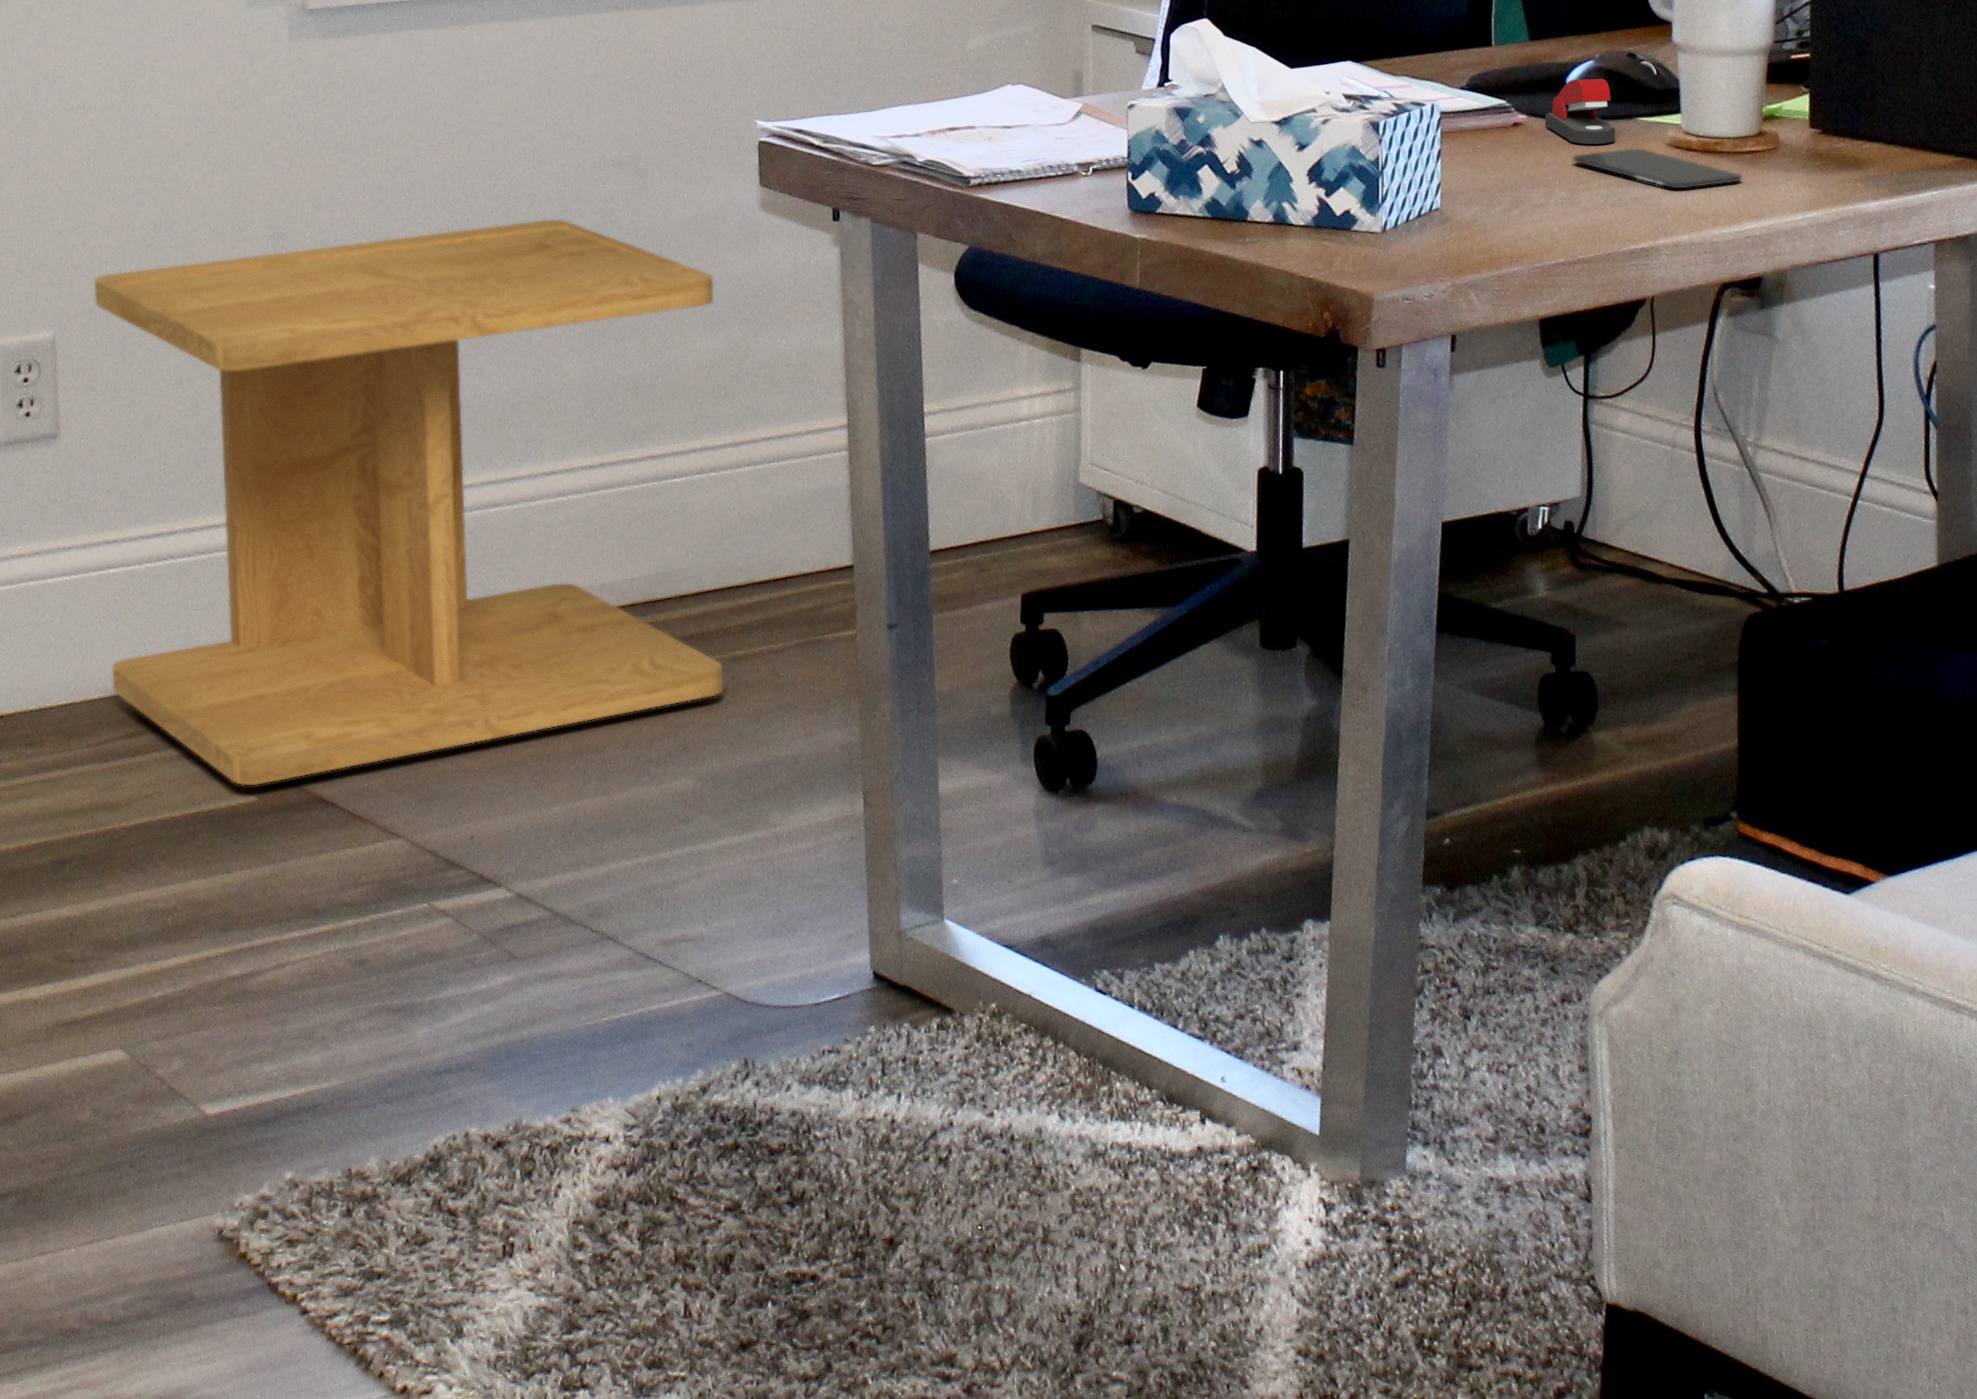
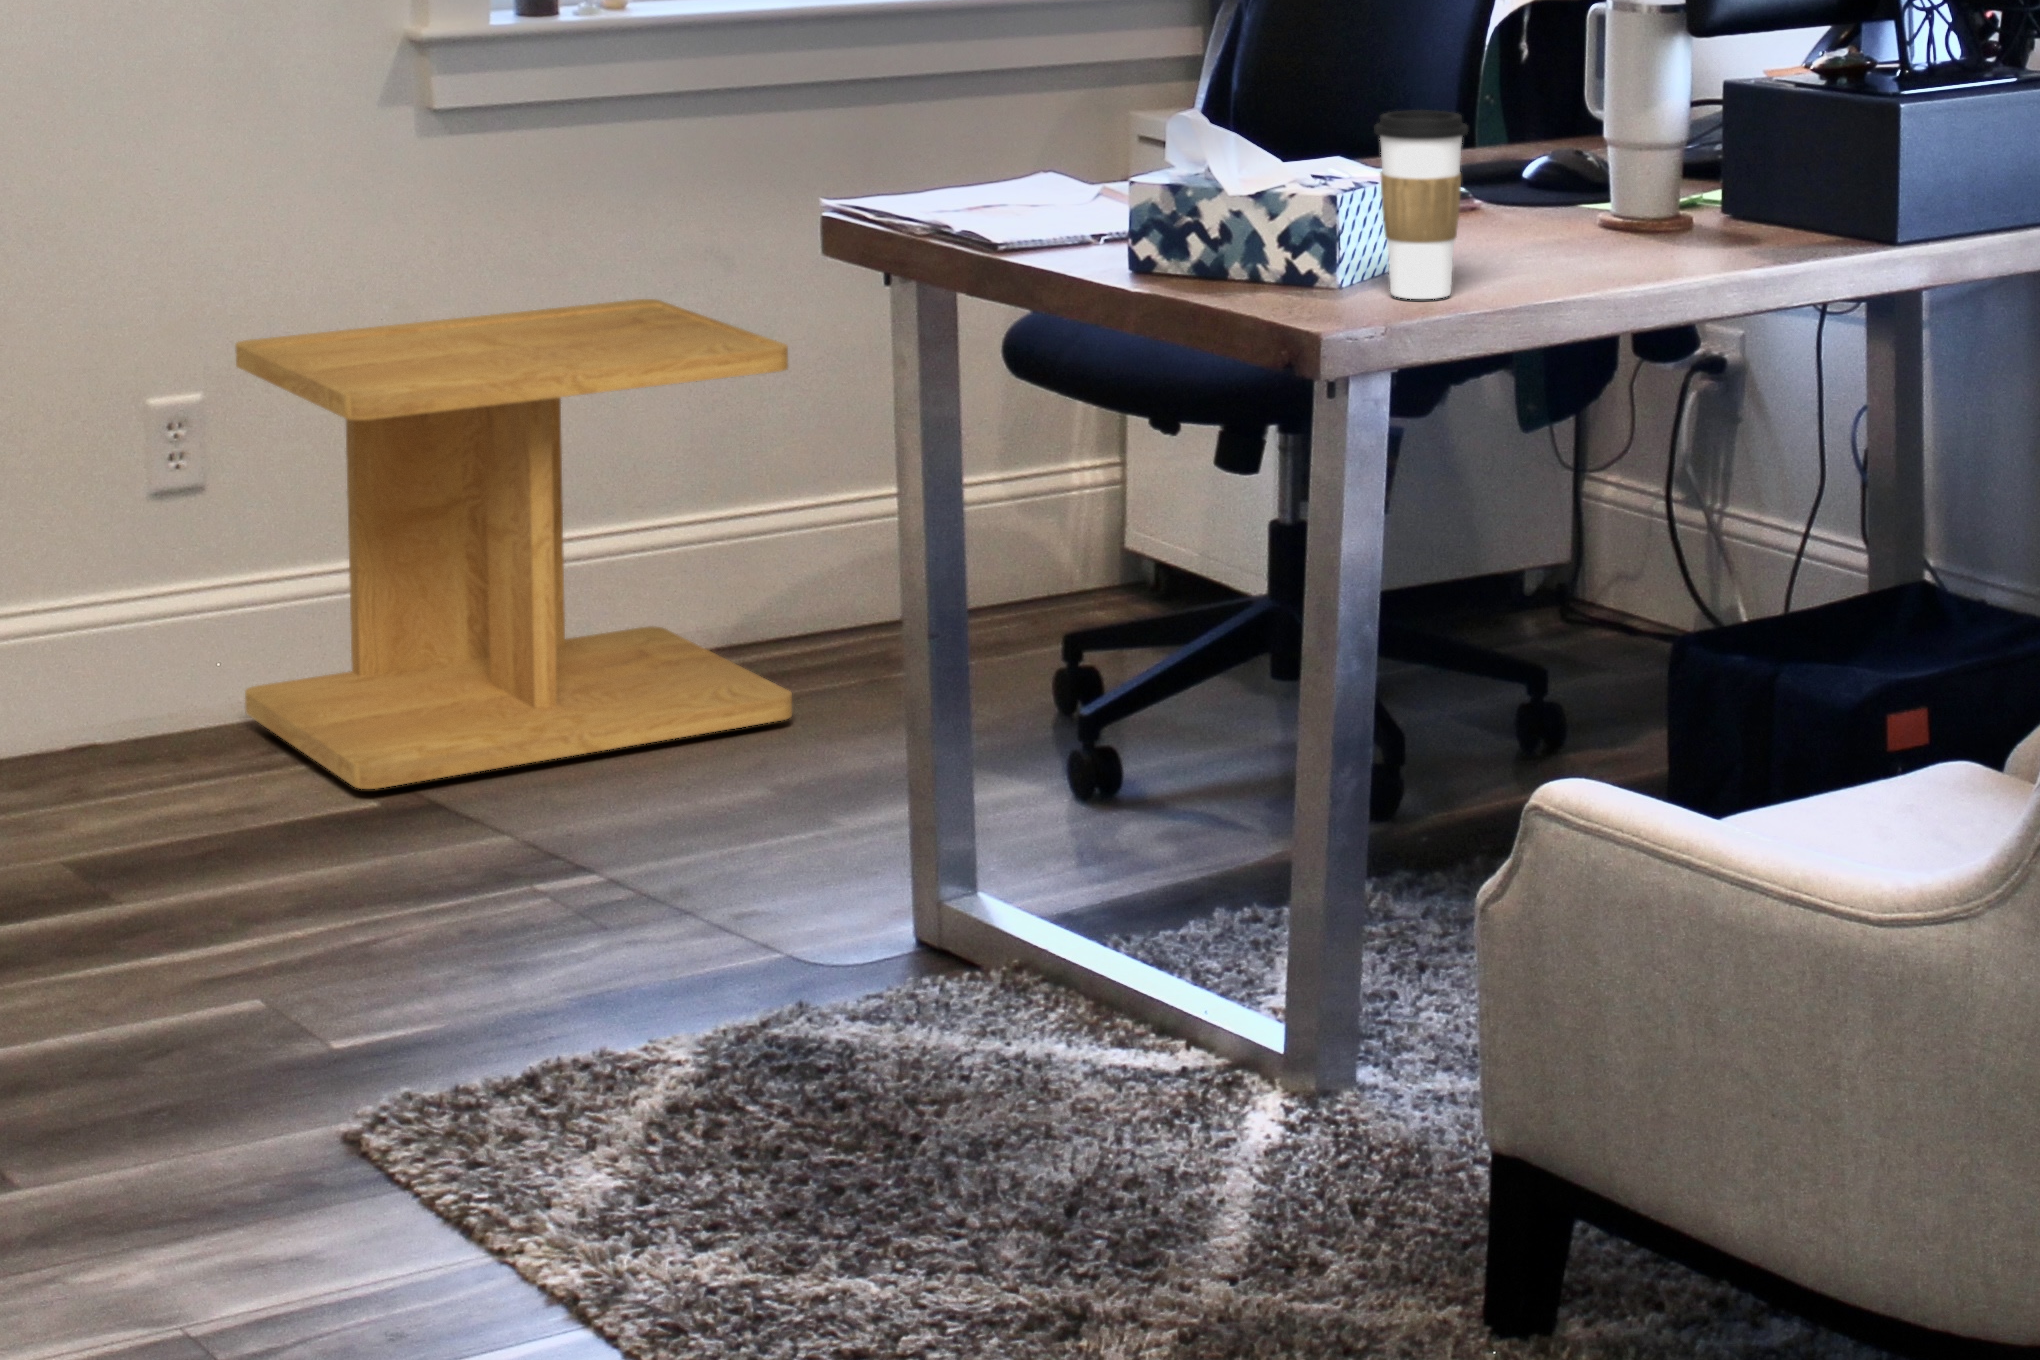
coffee cup: none [1421,20,1533,247] -> present [1375,110,1468,299]
stapler: present [1545,79,1615,144] -> none [1500,168,1556,223]
smartphone: present [1573,149,1741,188] -> none [1515,227,1653,257]

